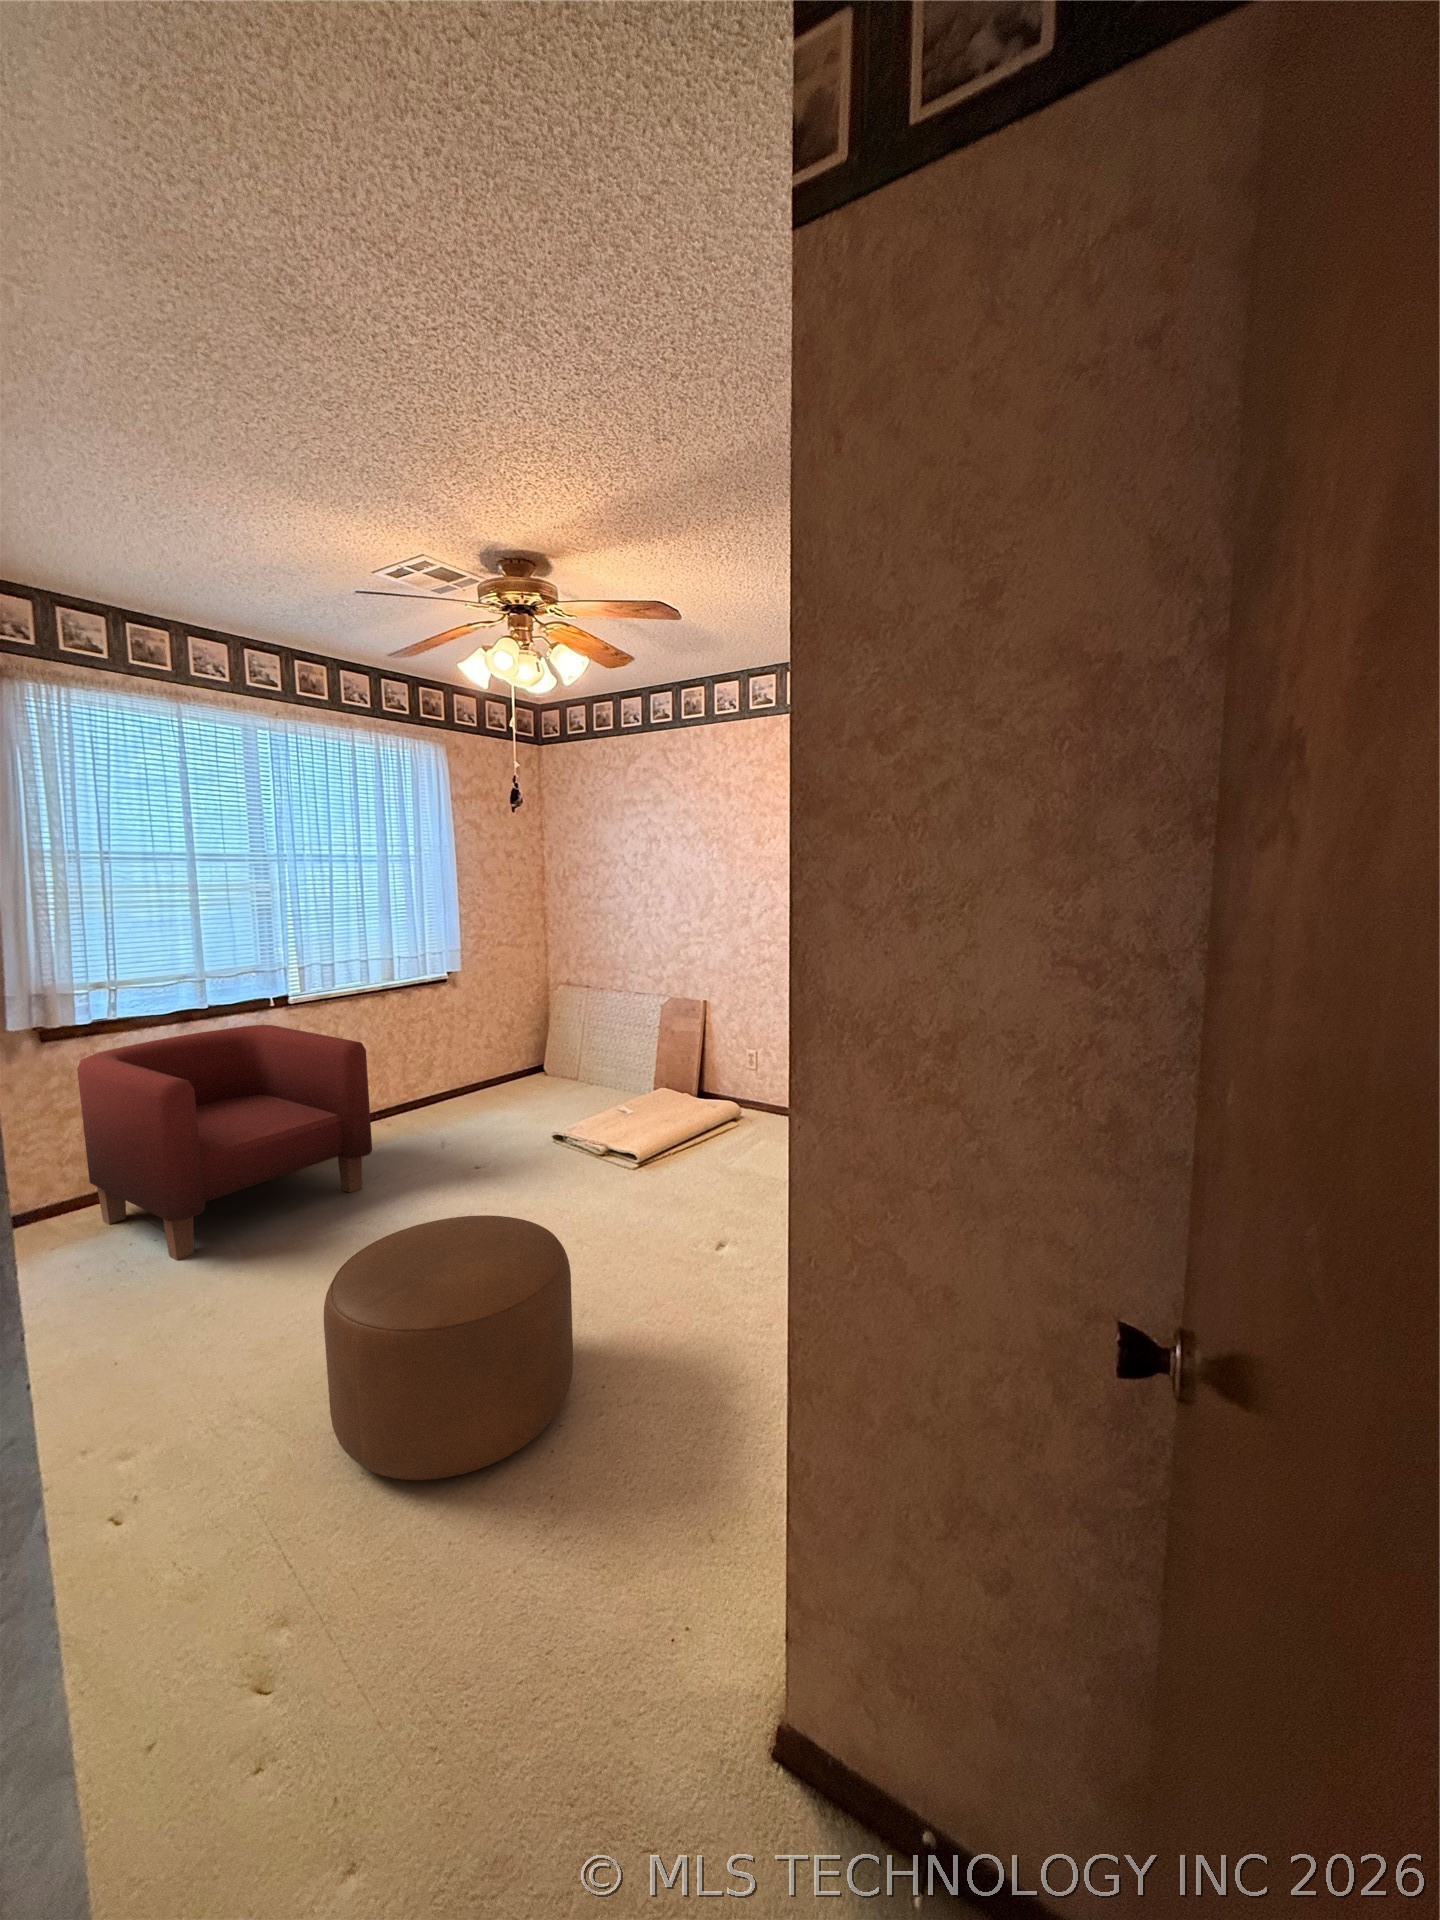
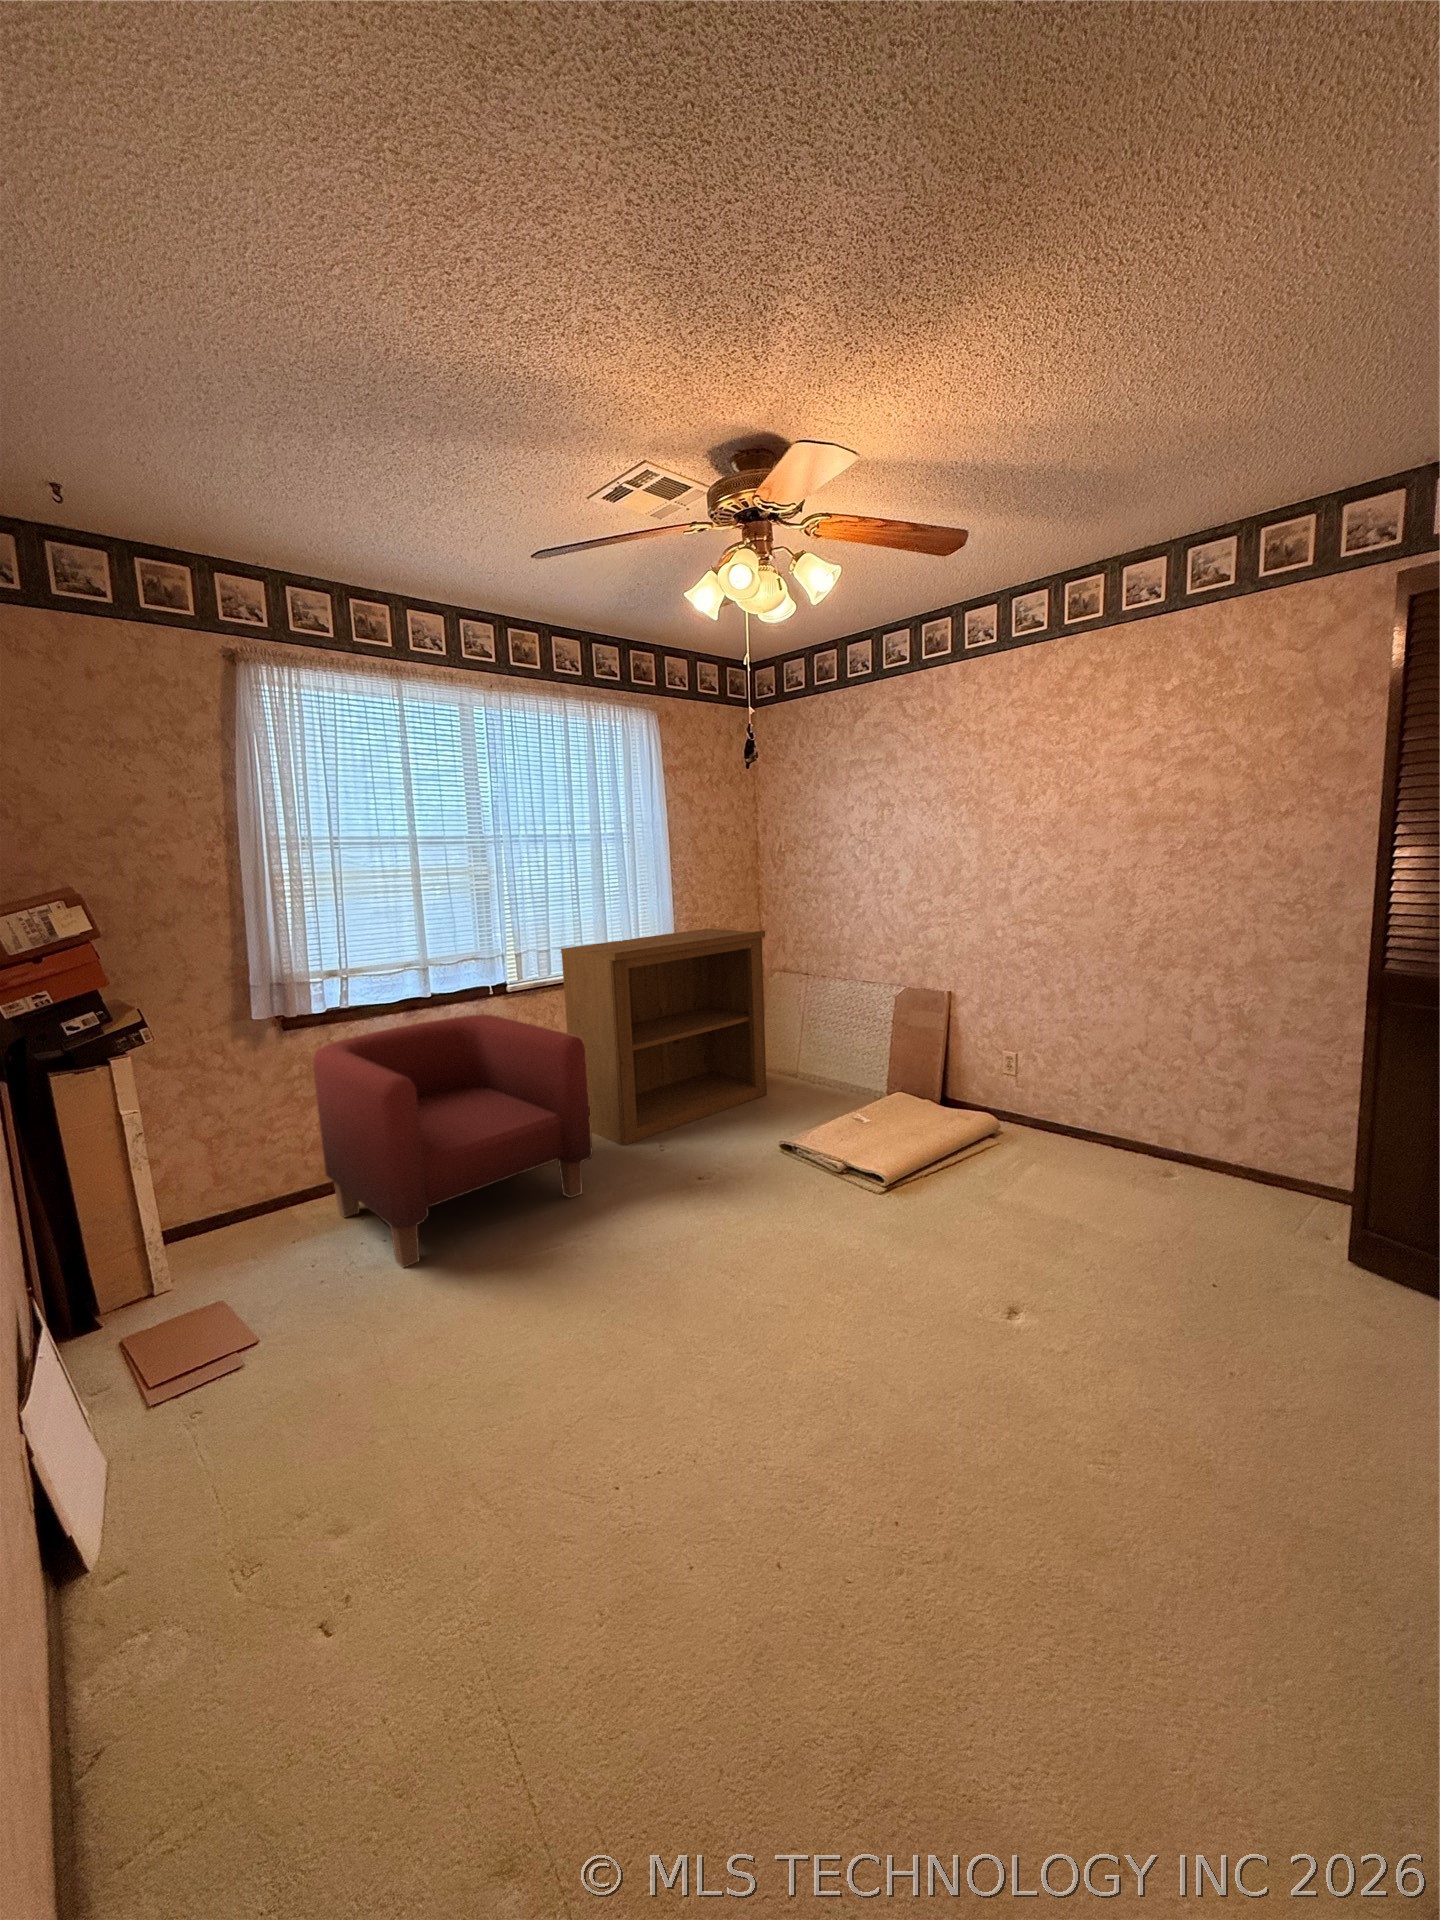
bookshelf: none [345,945,548,1146] -> present [561,929,767,1146]
ottoman: present [324,1215,573,1480] -> none [552,1270,860,1658]

